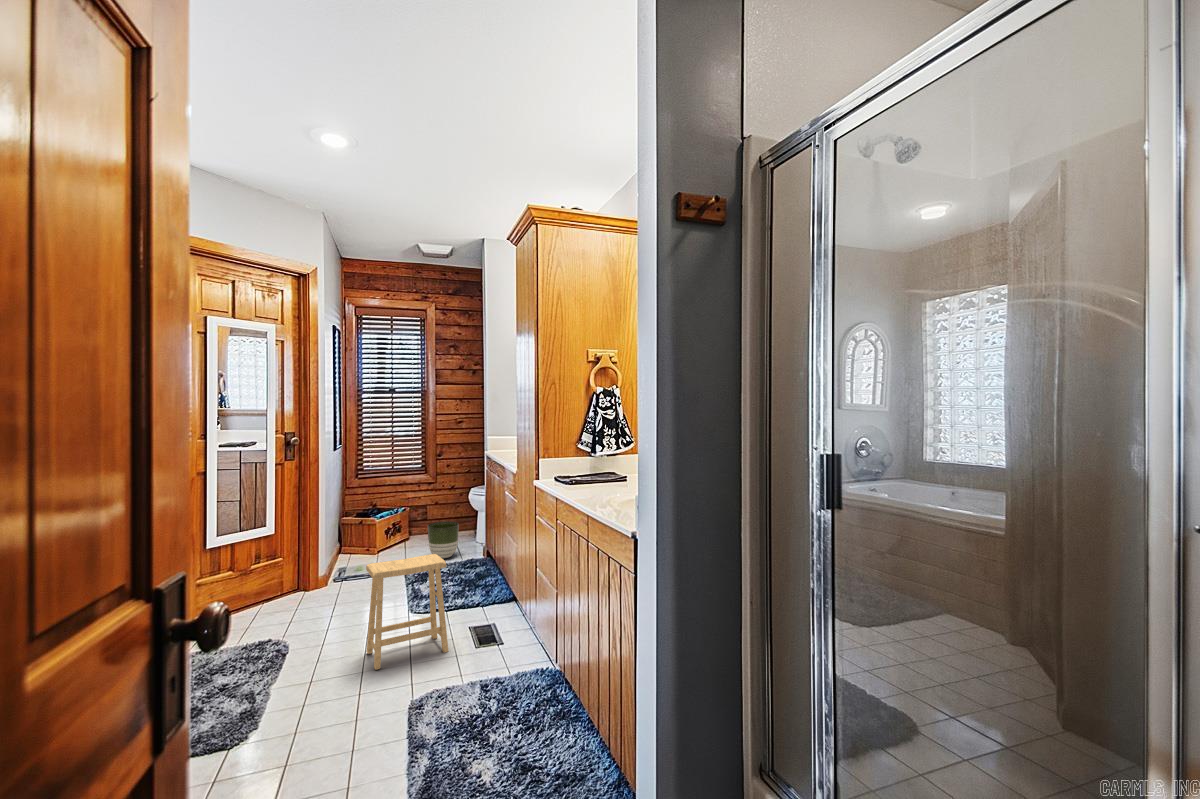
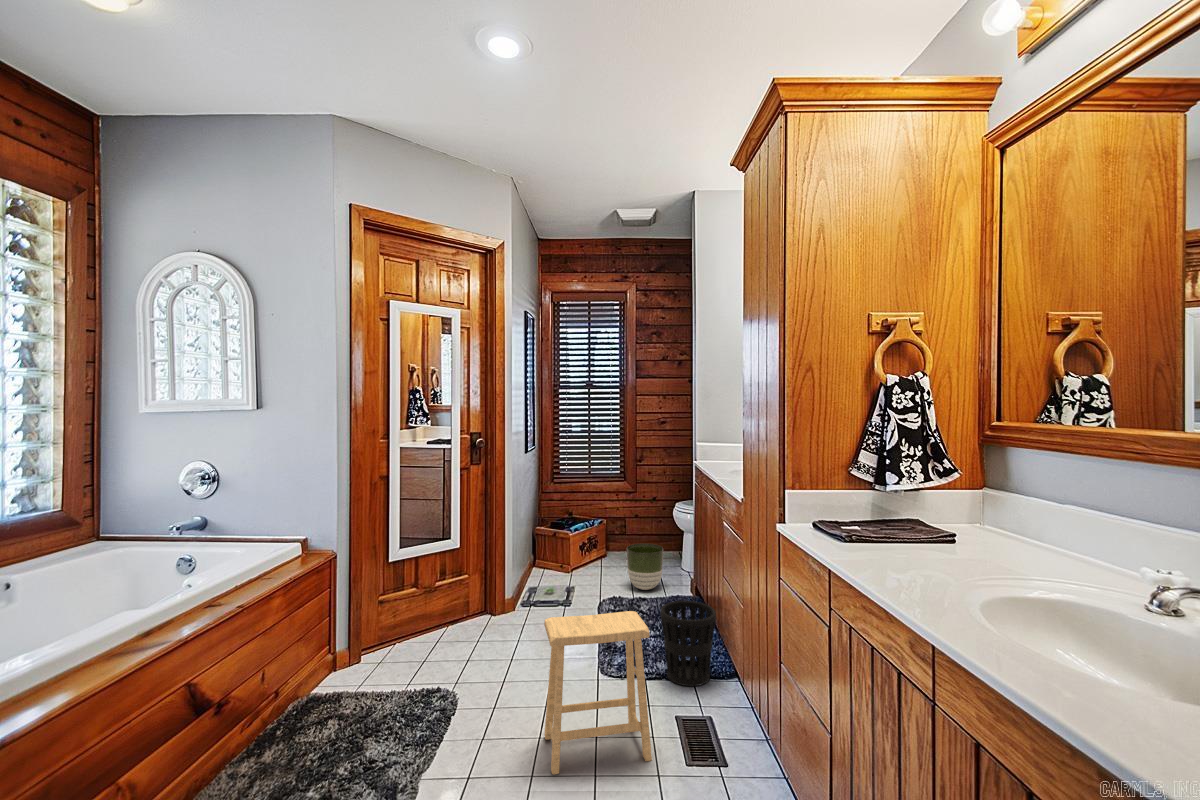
wastebasket: none [455,552,496,611] -> present [661,601,716,686]

